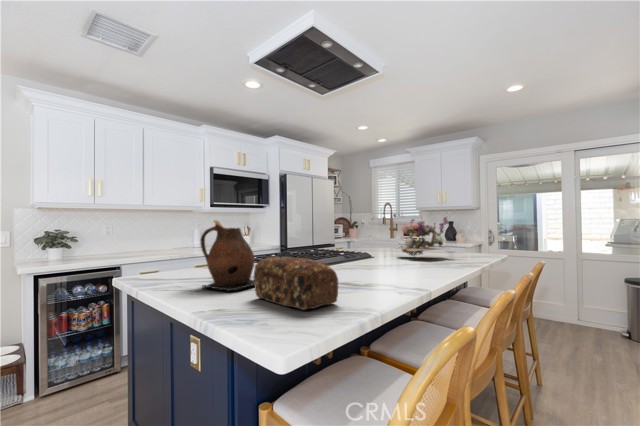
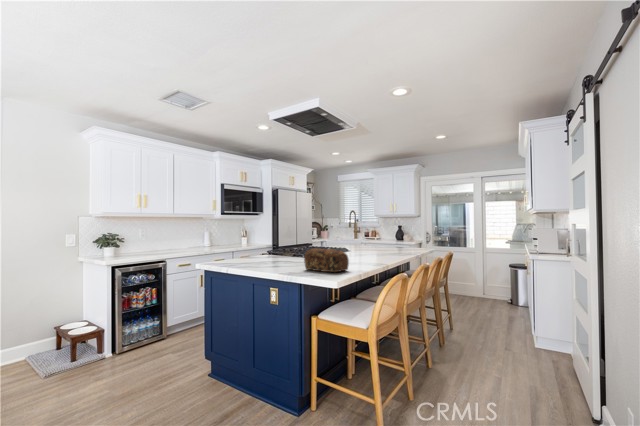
flower arrangement: present [397,217,448,256] -> none [365,224,400,252]
ceramic pitcher: present [201,221,255,291] -> none [266,229,302,268]

